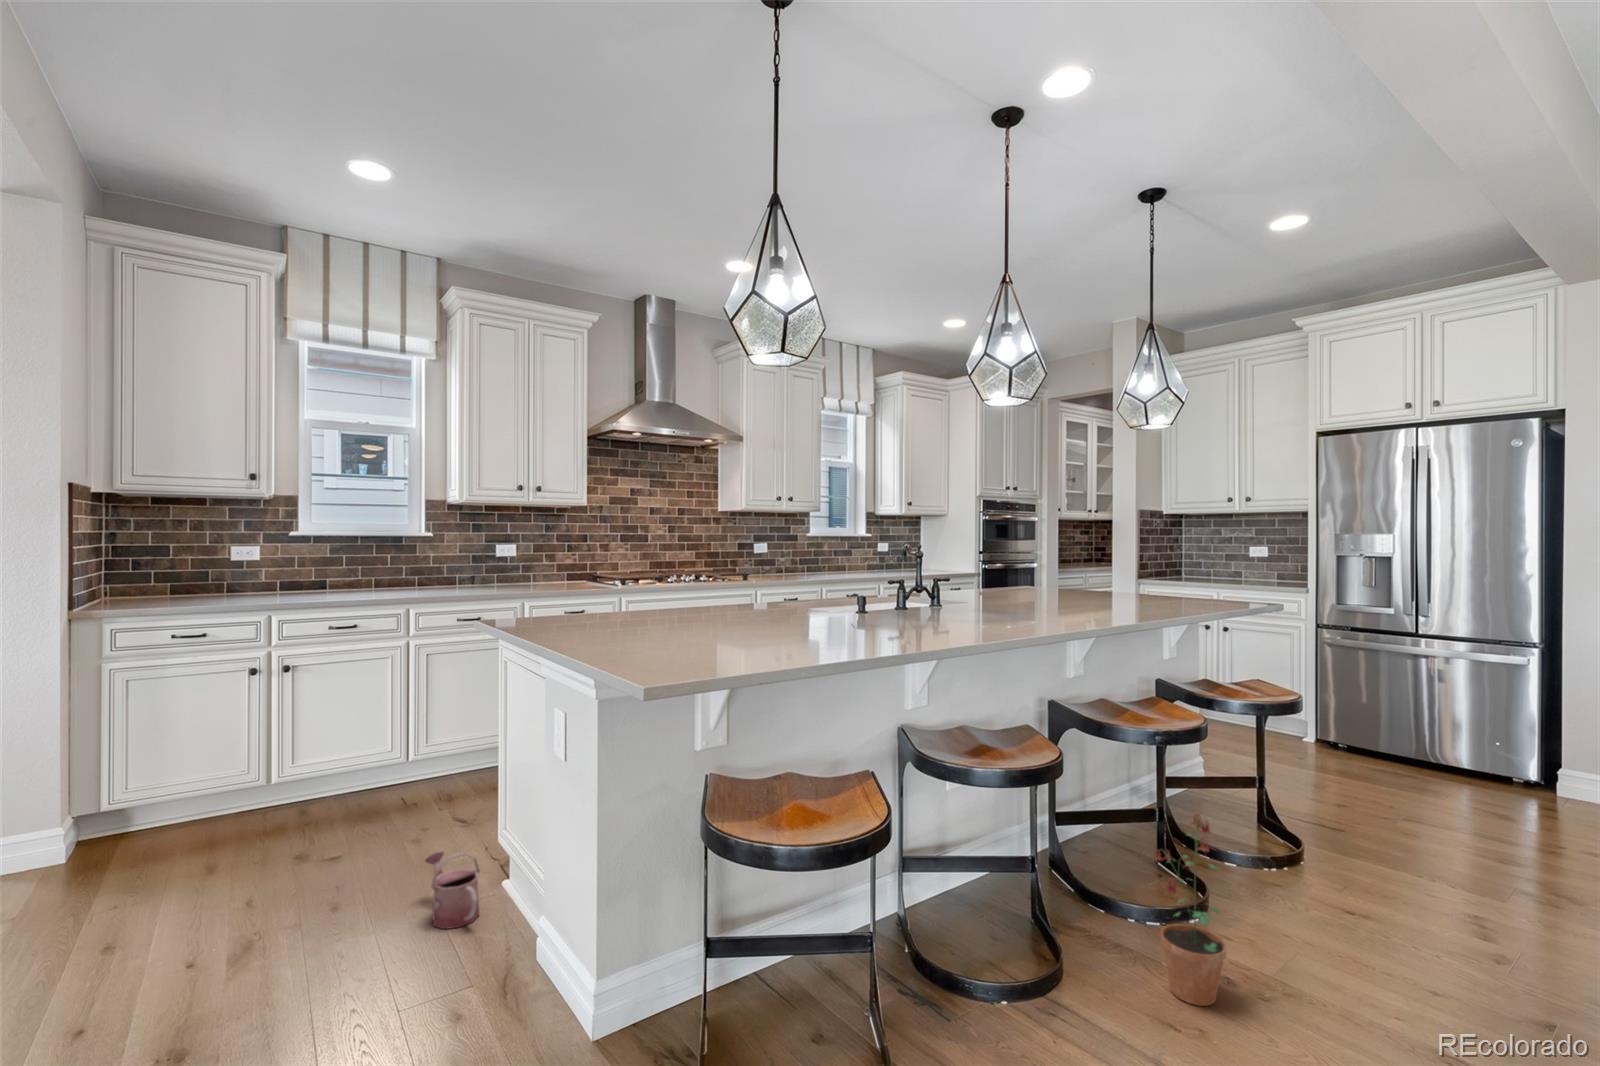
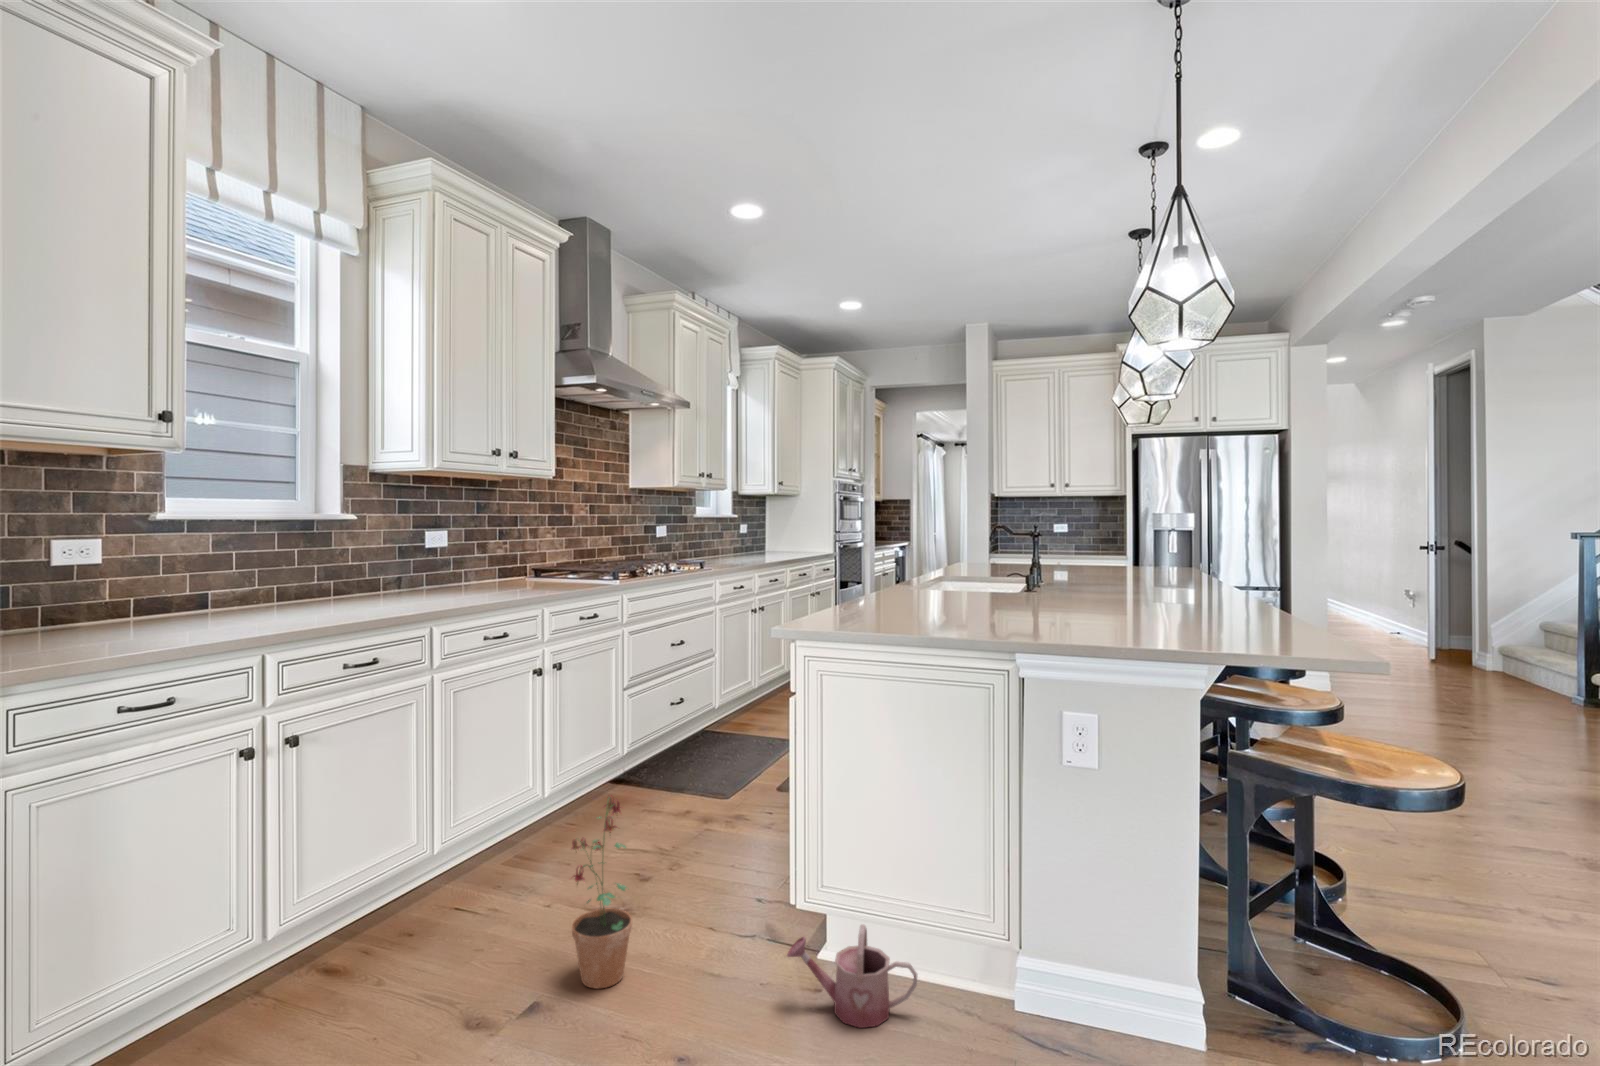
potted plant: present [1155,814,1226,1006] -> present [572,795,632,989]

